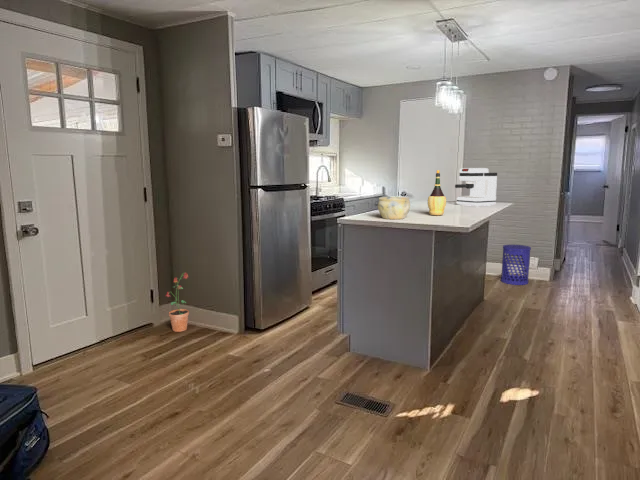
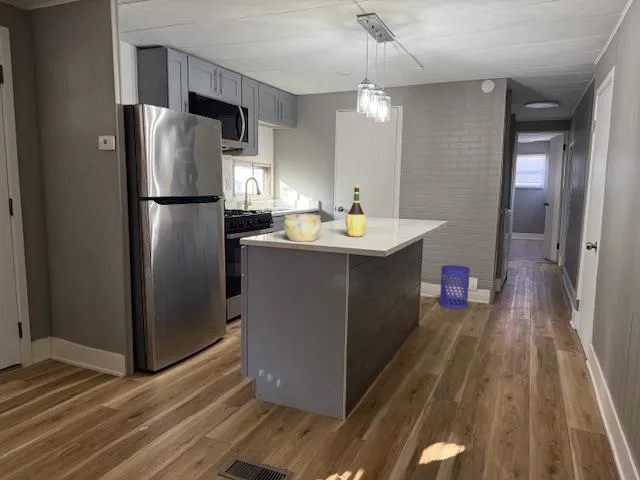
coffee maker: present [455,168,497,207] -> none [385,183,430,226]
potted plant: present [166,273,189,332] -> none [32,302,67,375]

